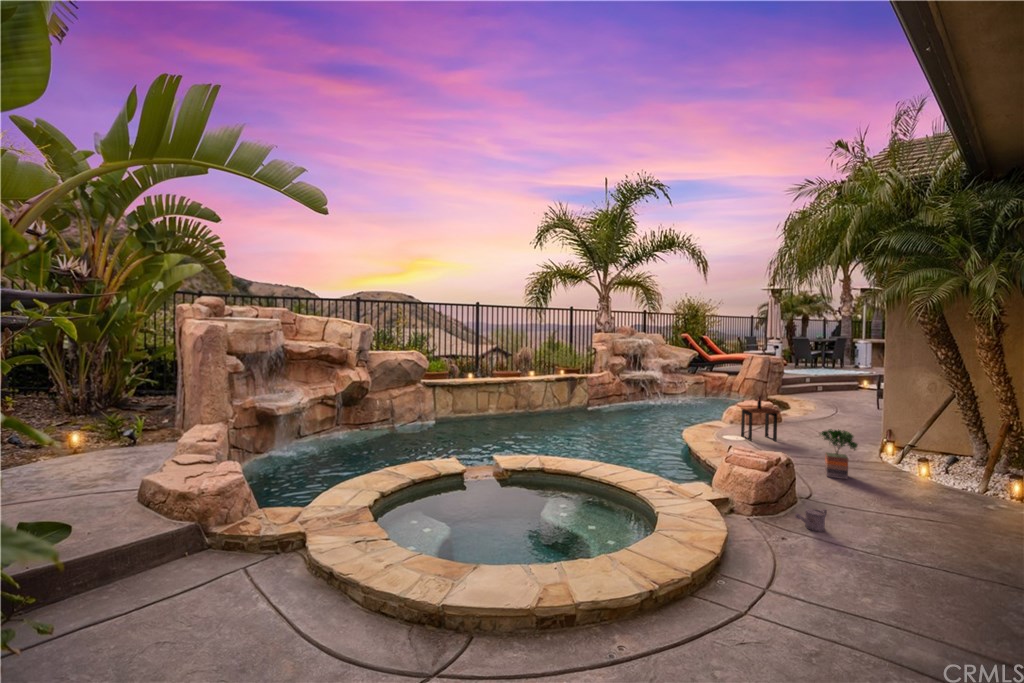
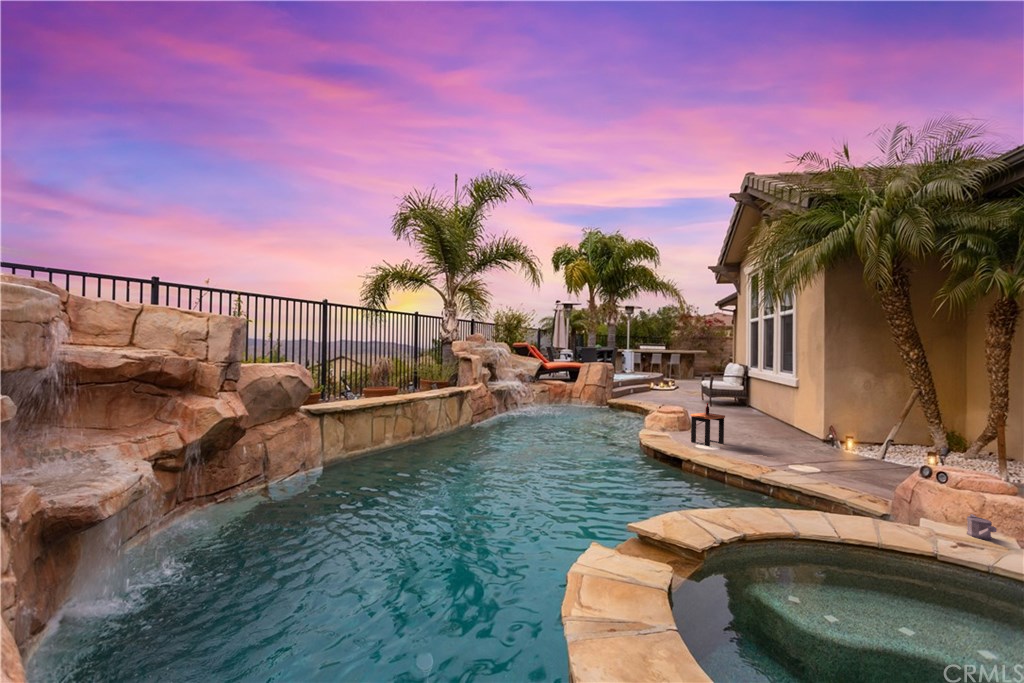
potted tree: present [820,429,858,479] -> none [816,429,859,474]

